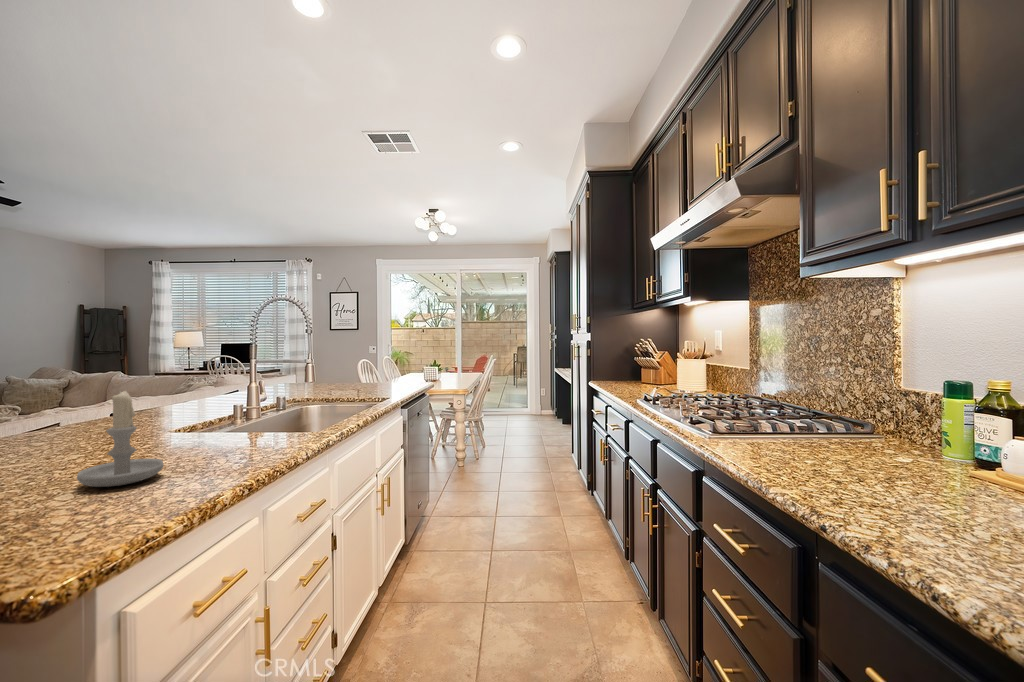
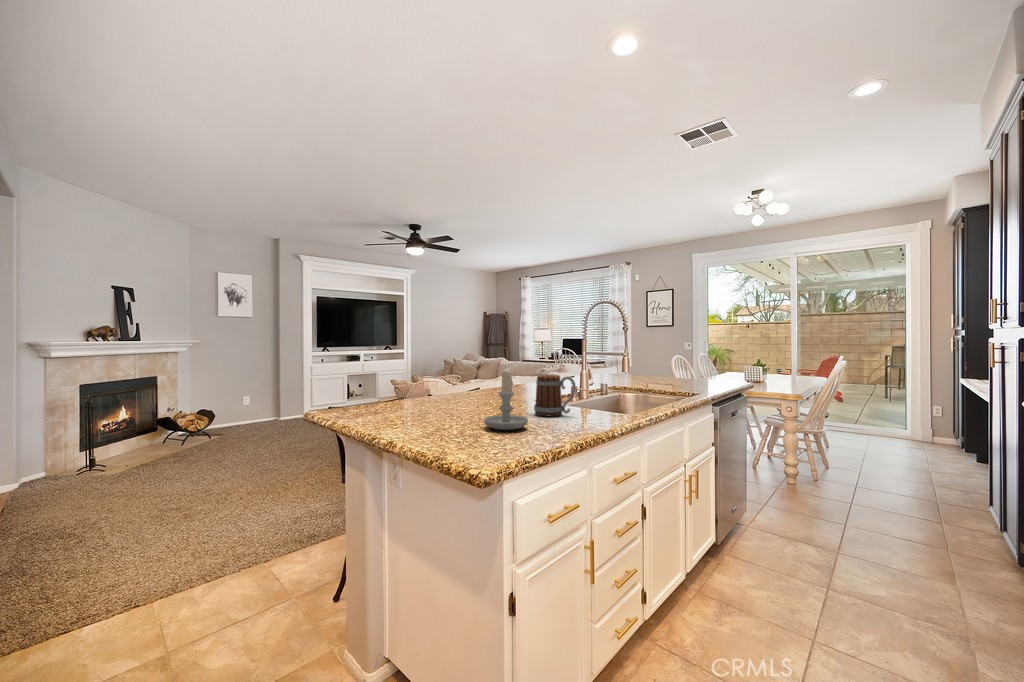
mug: none [176,393,242,452] -> present [534,374,576,417]

